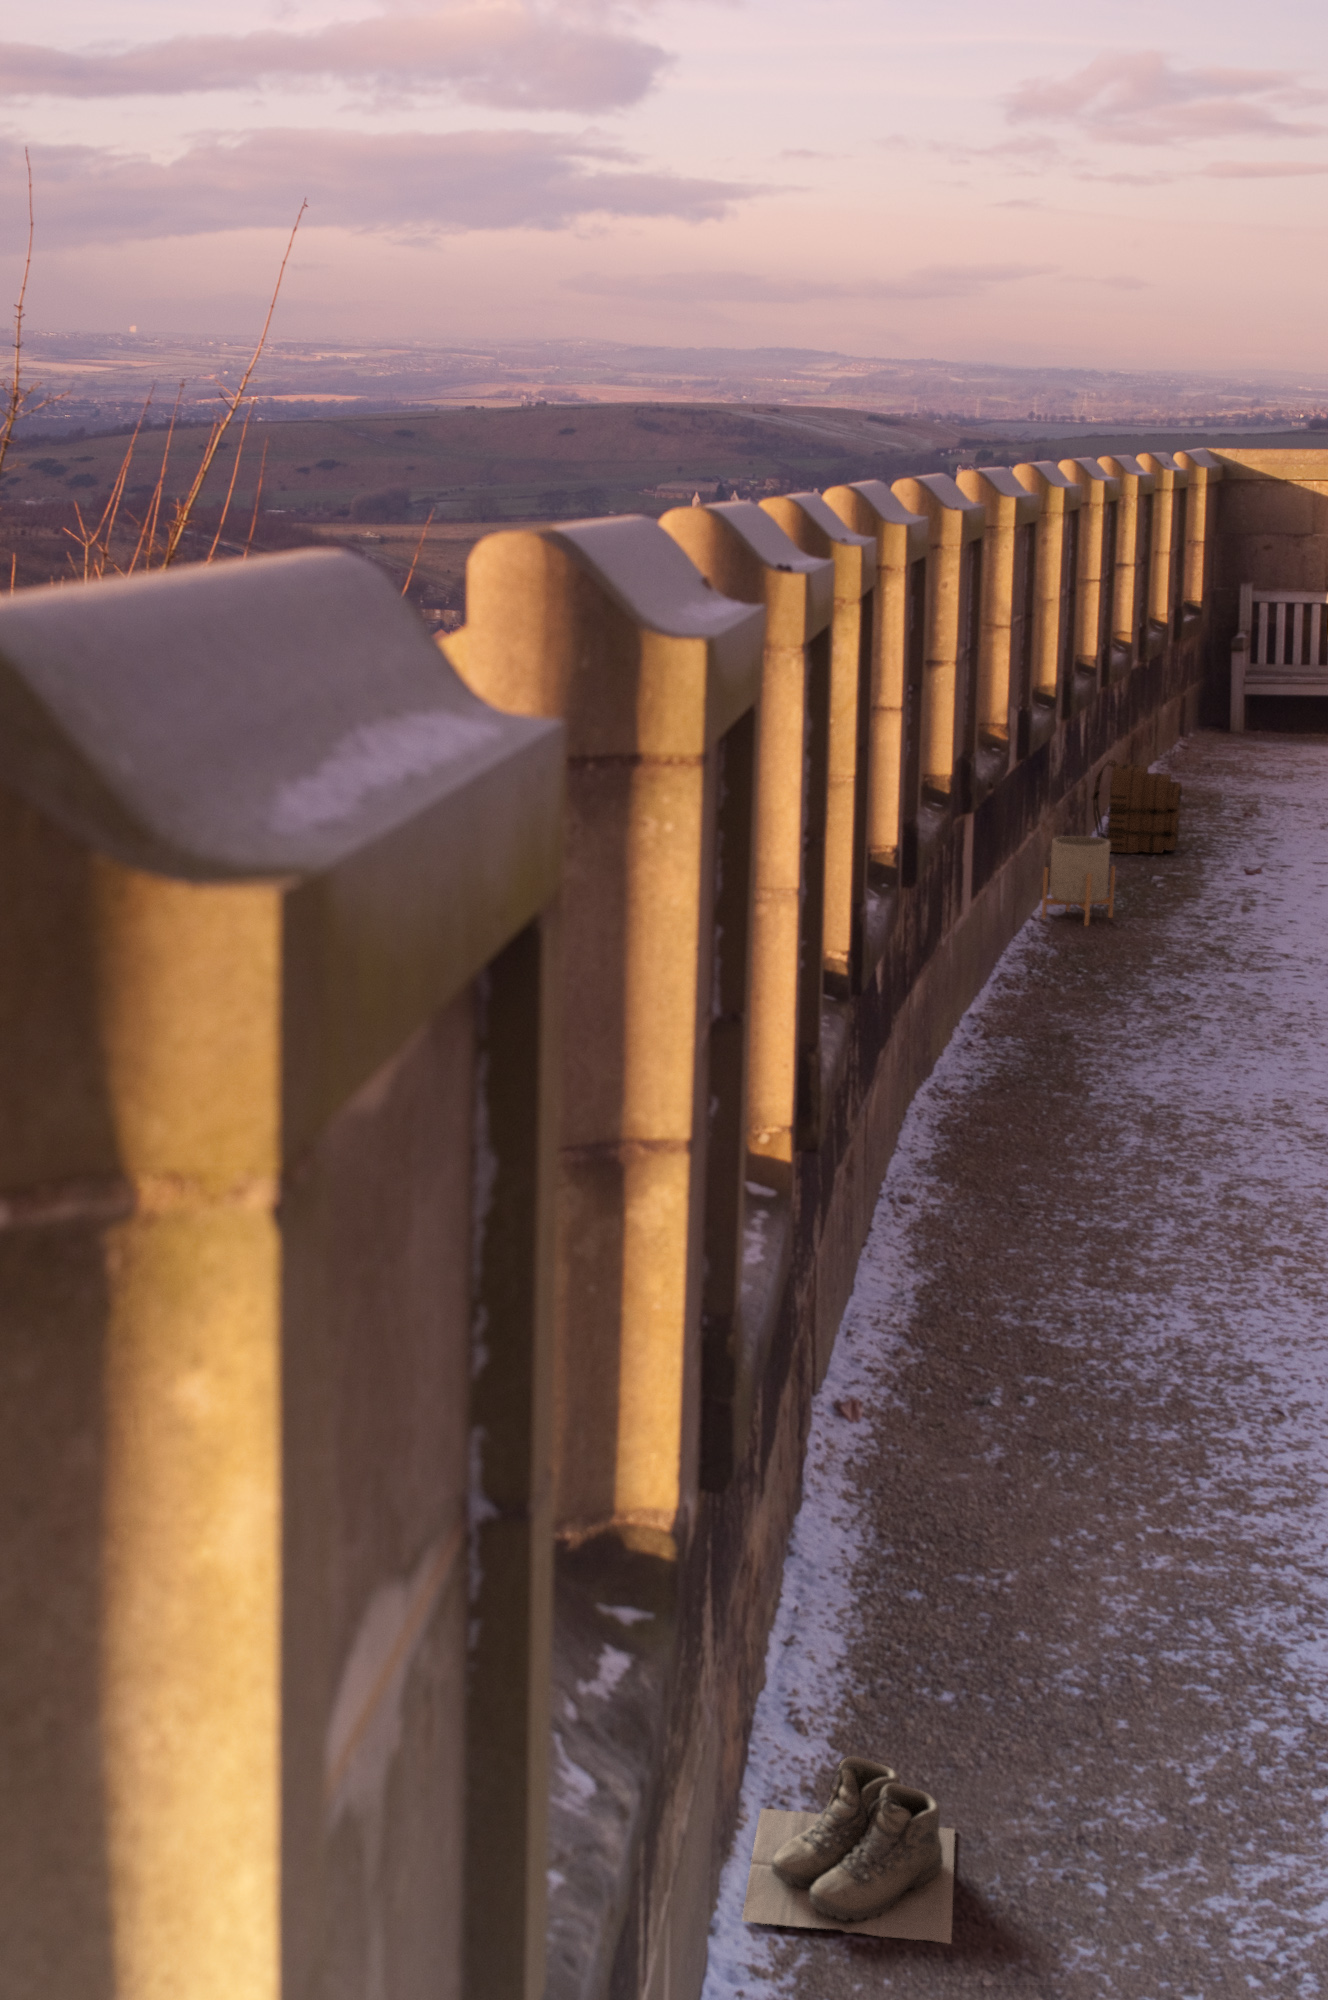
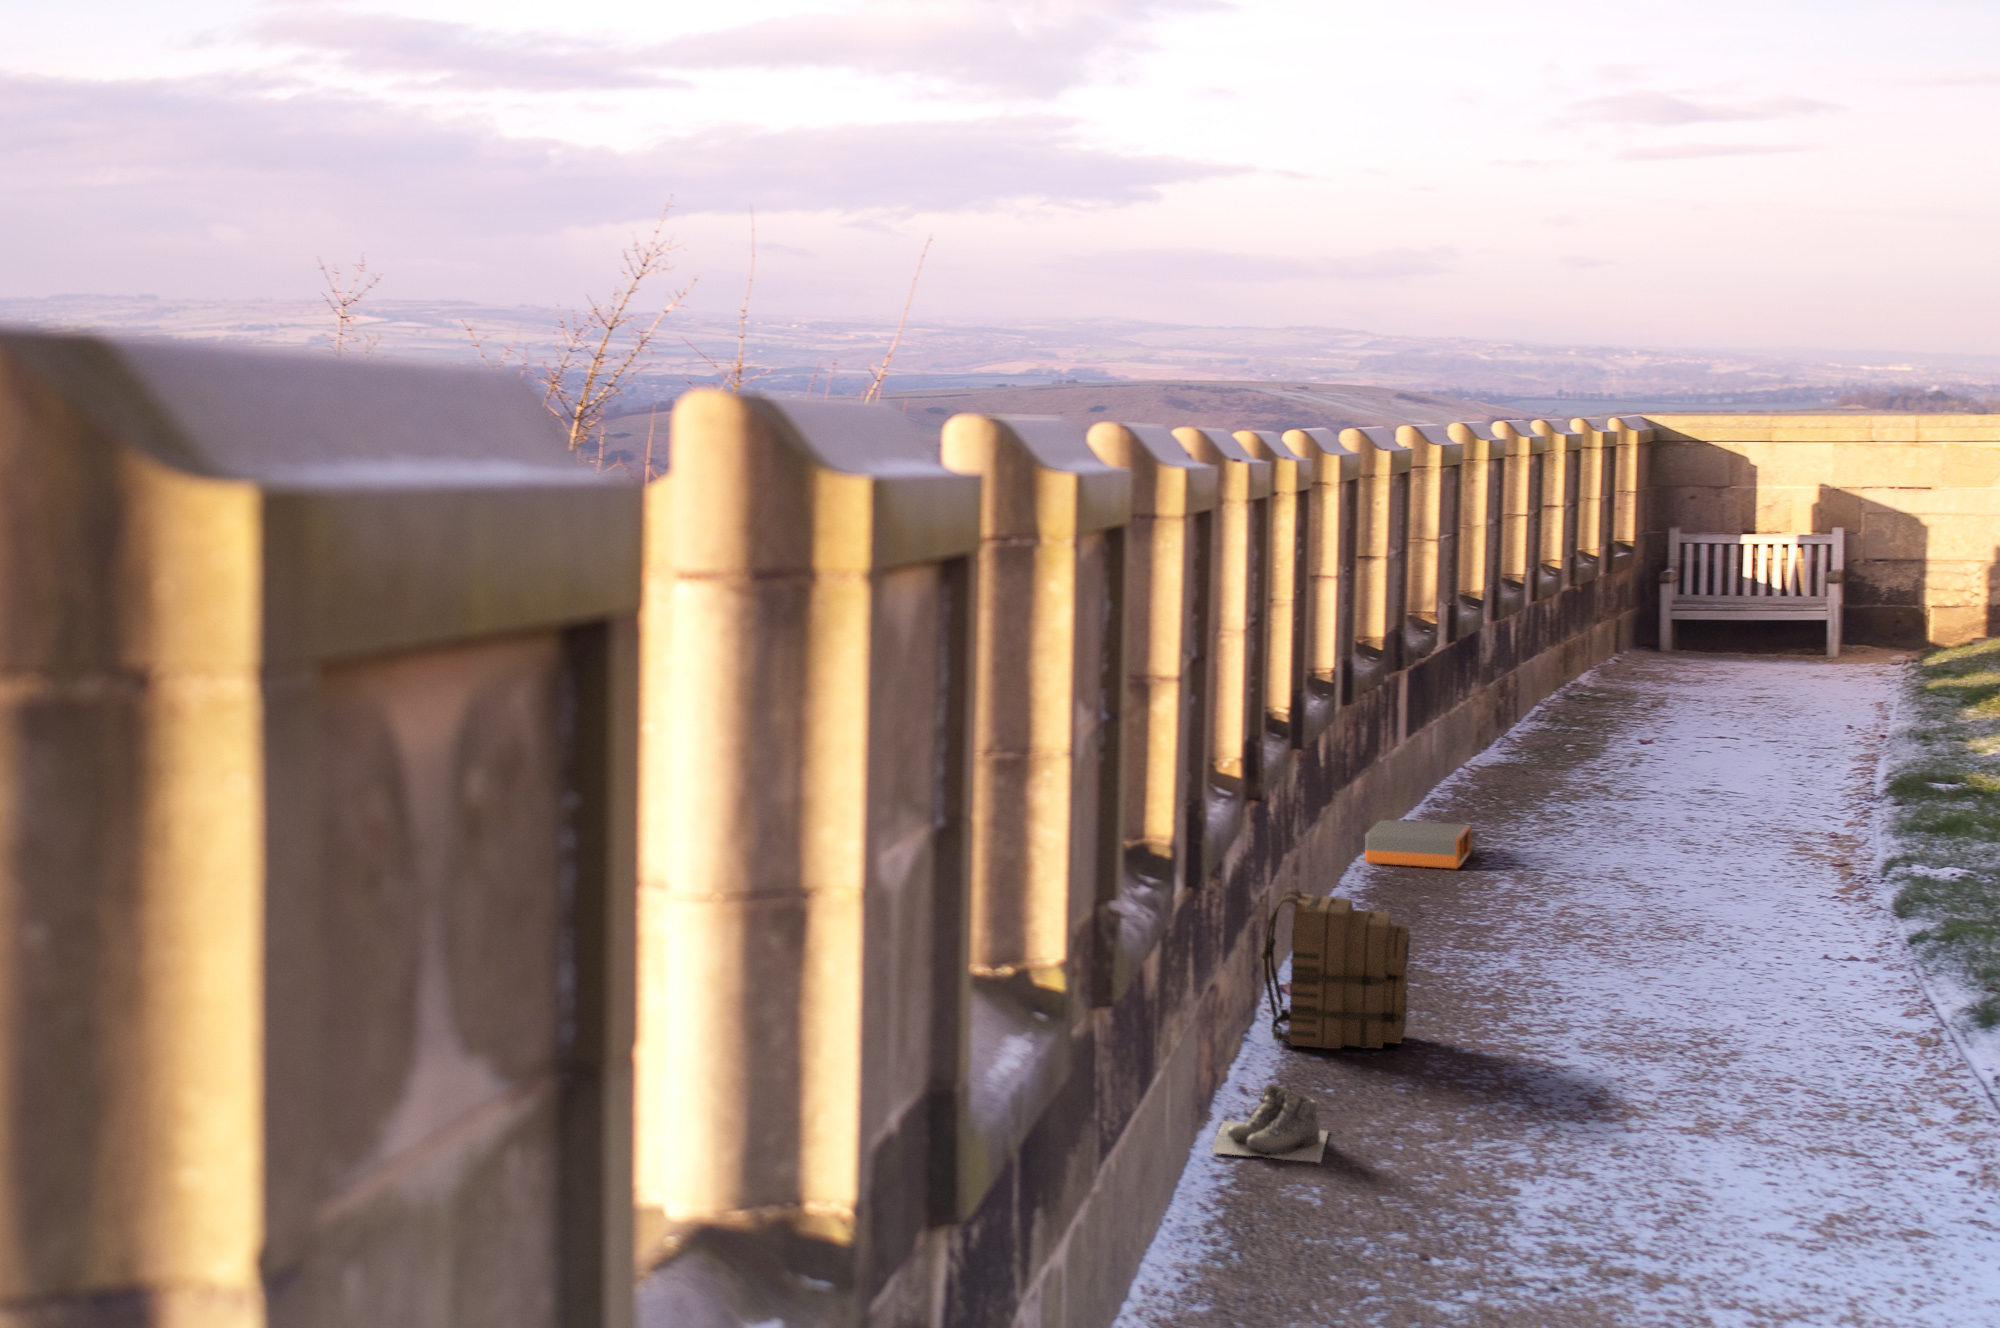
backpack: present [1092,760,1182,854] -> present [1261,888,1410,1049]
planter: present [1042,836,1115,926] -> none [1469,704,1526,772]
storage box: none [931,1035,1076,1113] -> present [1365,820,1471,869]

